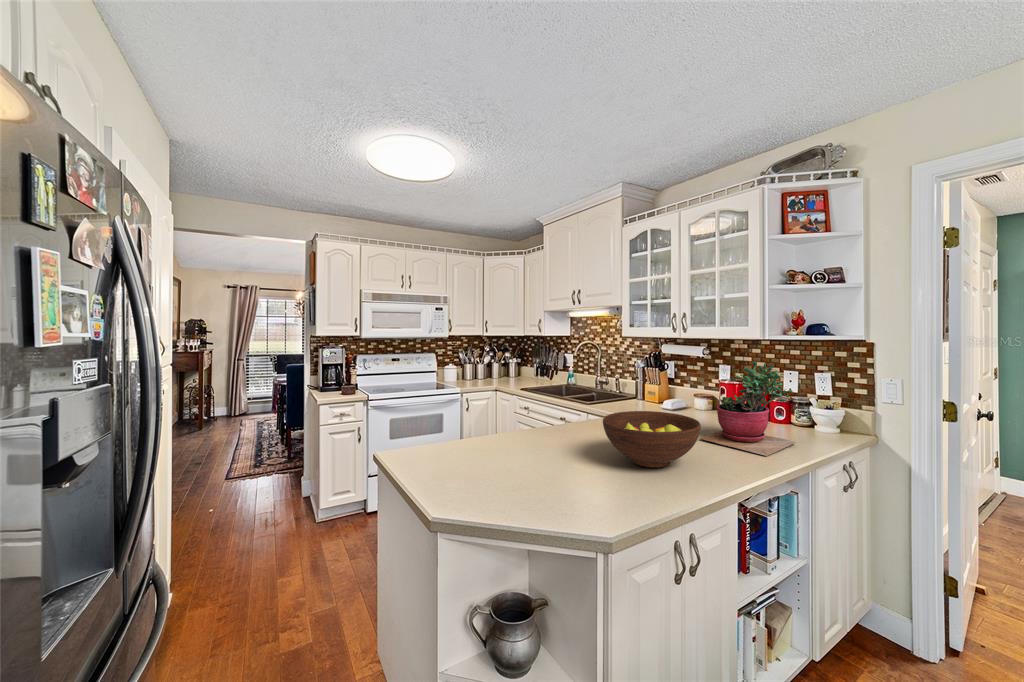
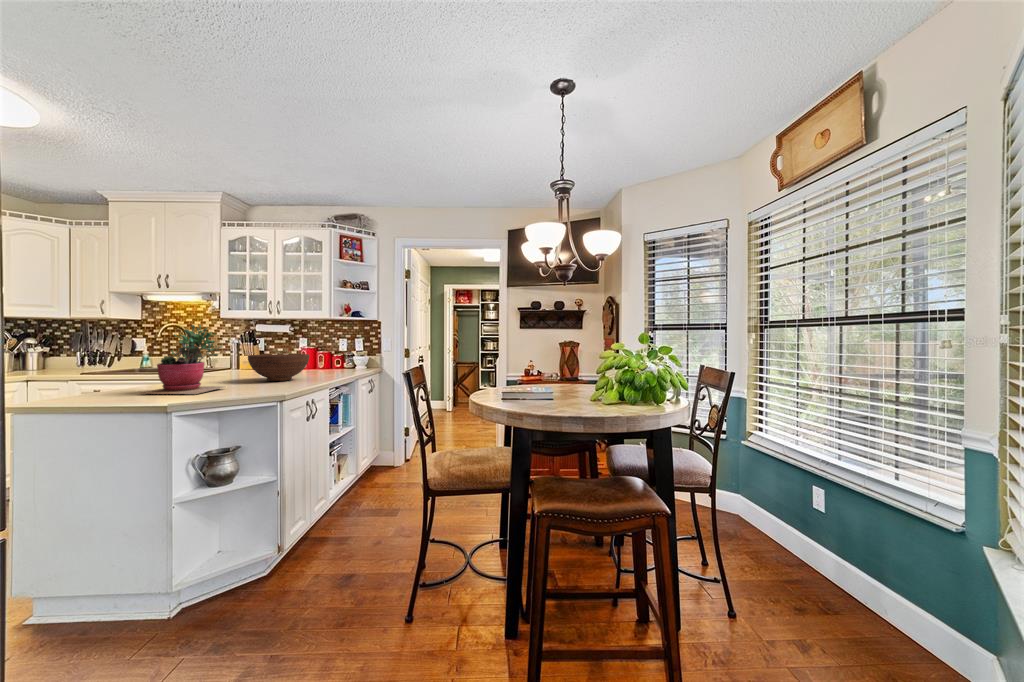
succulent plant: present [699,362,797,456] -> present [141,325,223,394]

